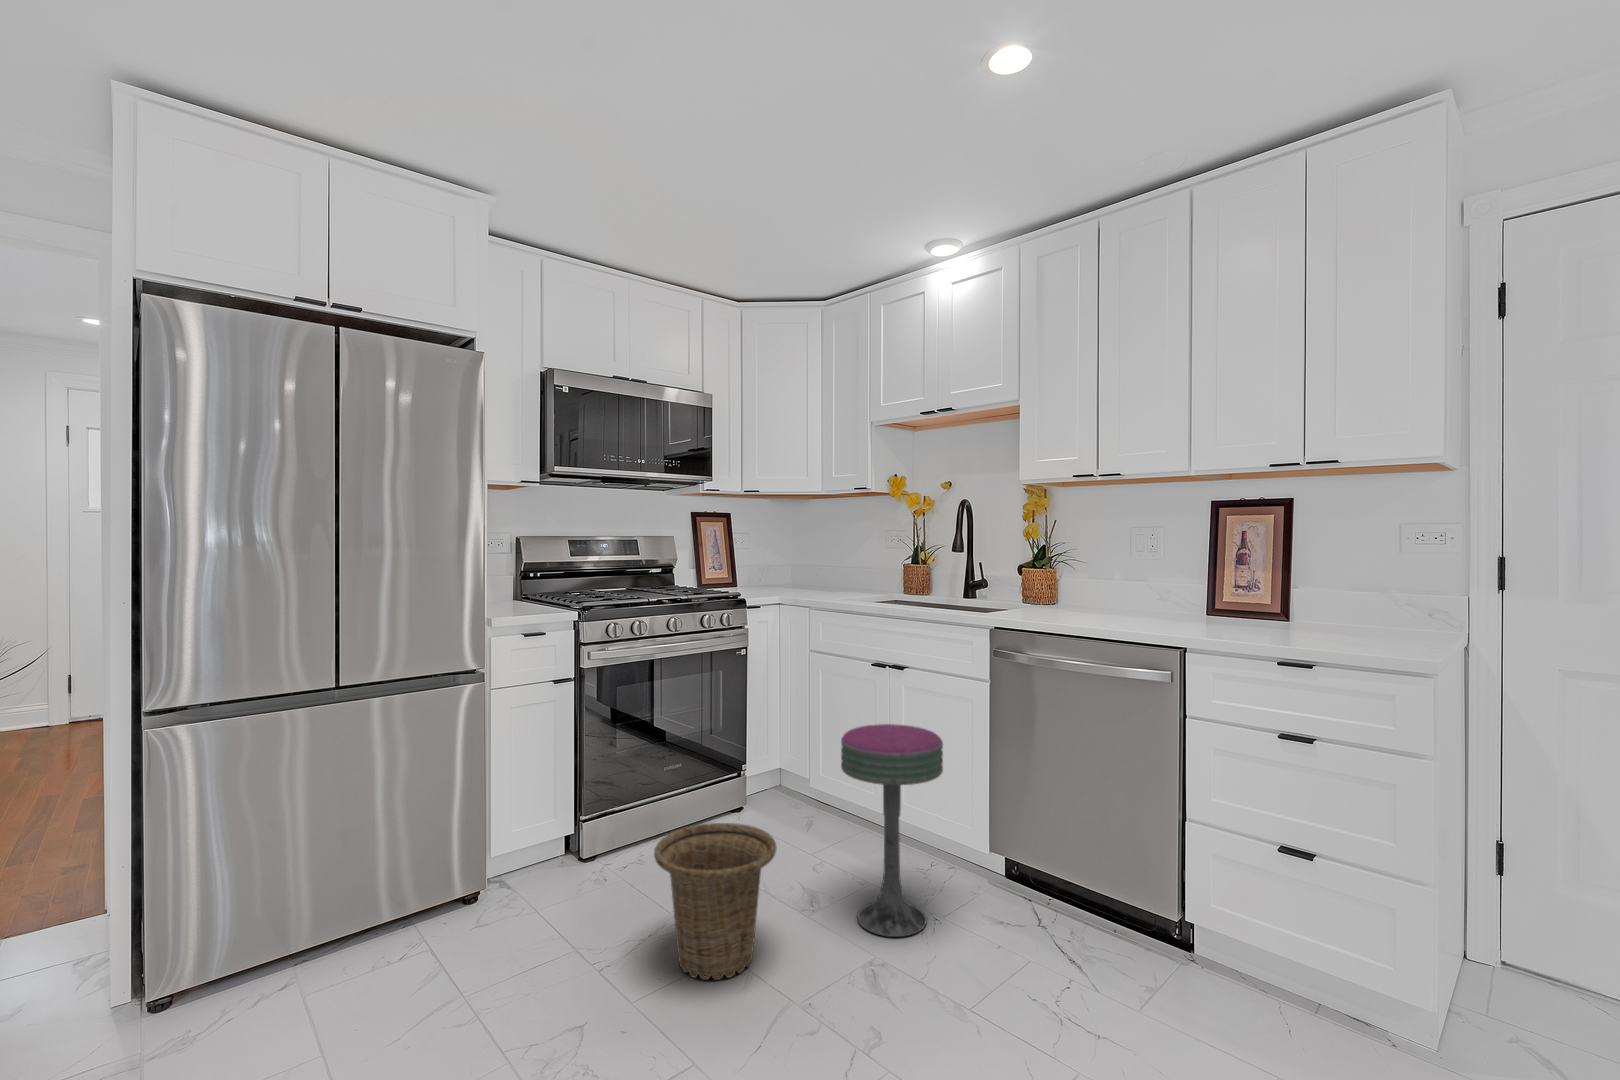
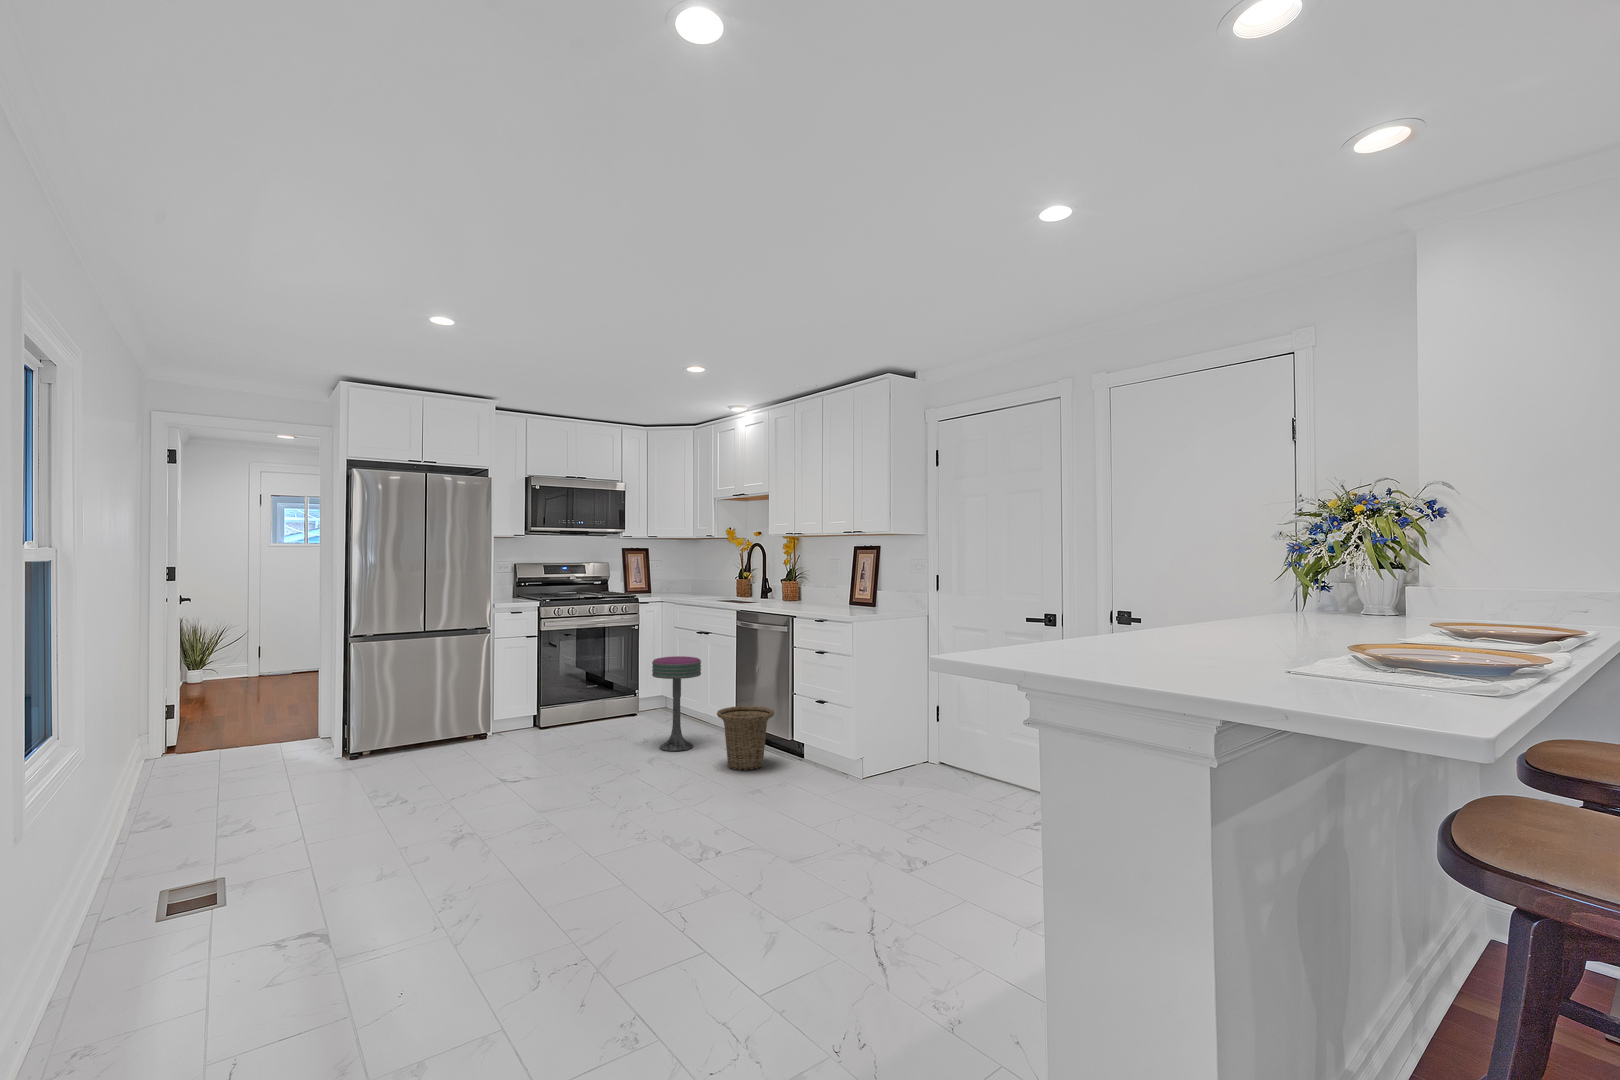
basket: present [654,823,776,980] -> present [717,706,774,770]

